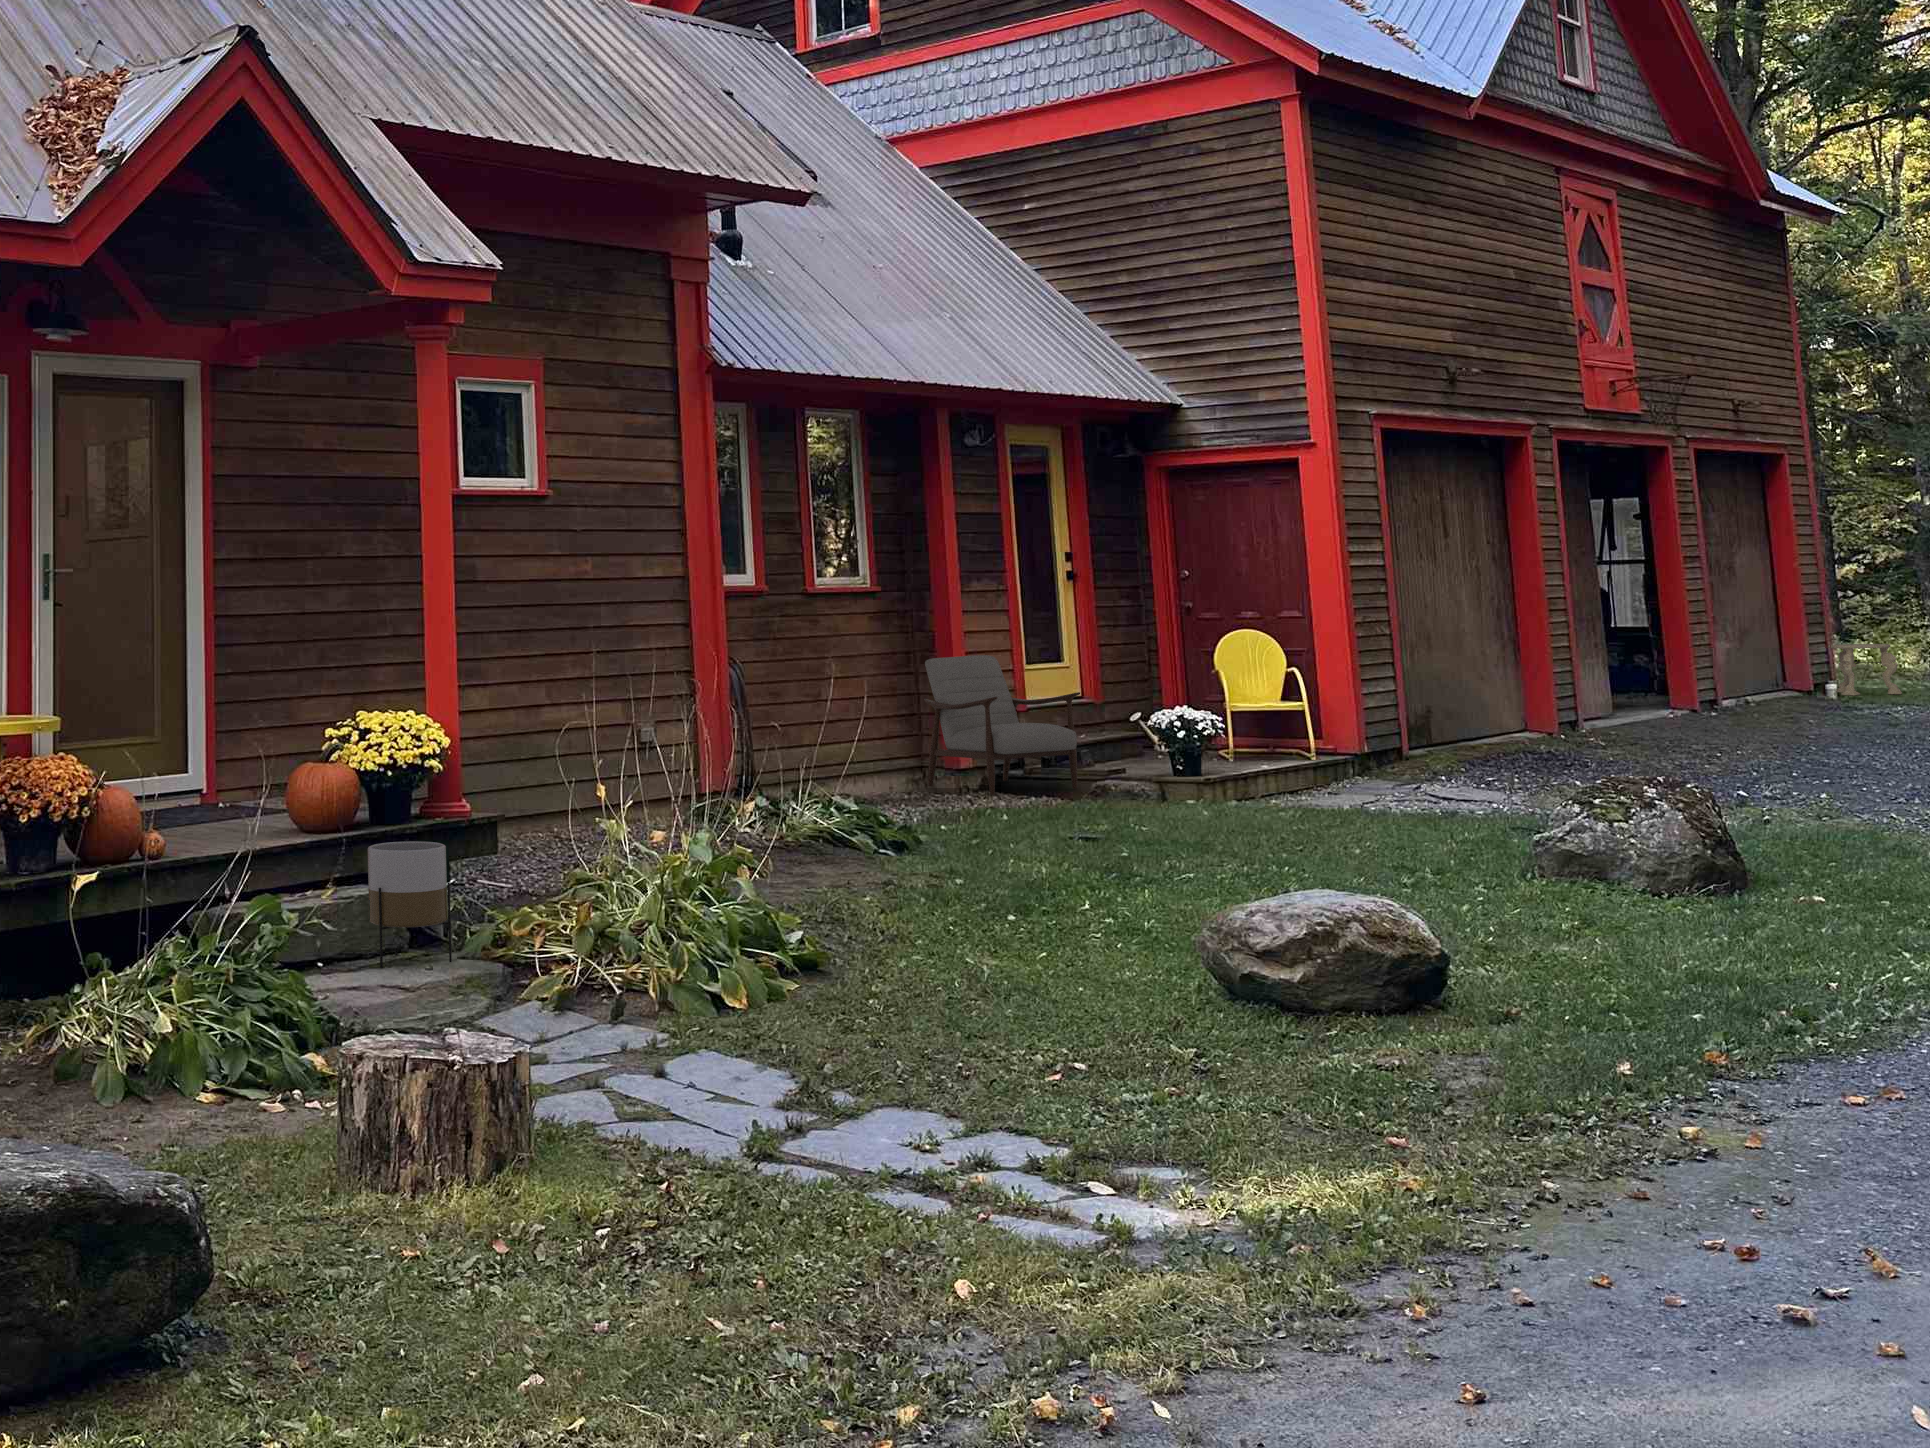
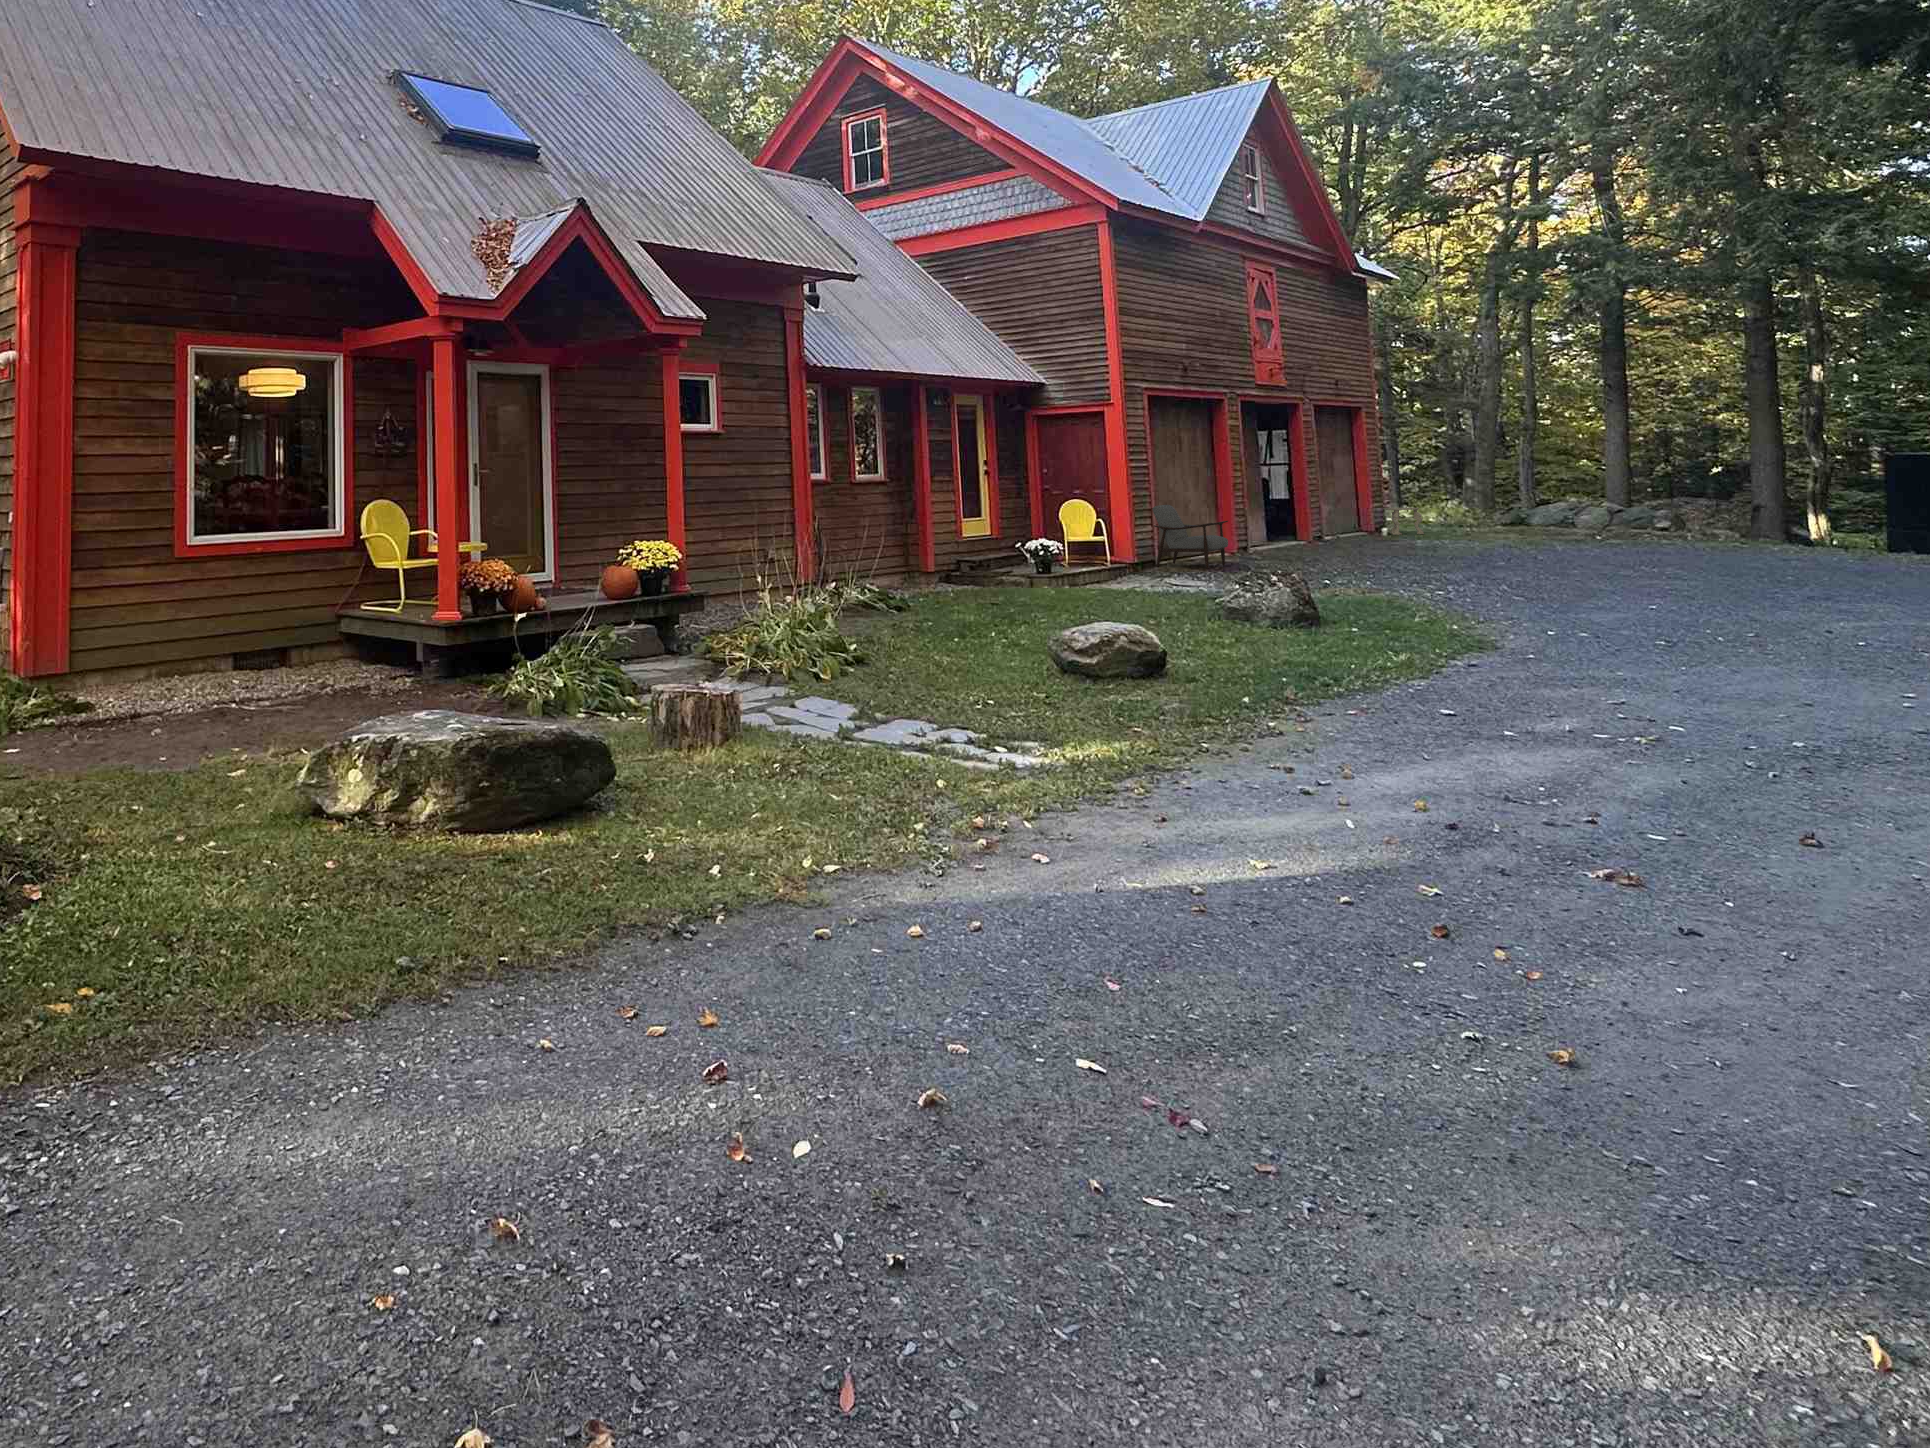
chair: present [924,655,1080,795] -> present [1153,505,1228,569]
planter: present [368,841,452,968] -> none [643,601,684,662]

